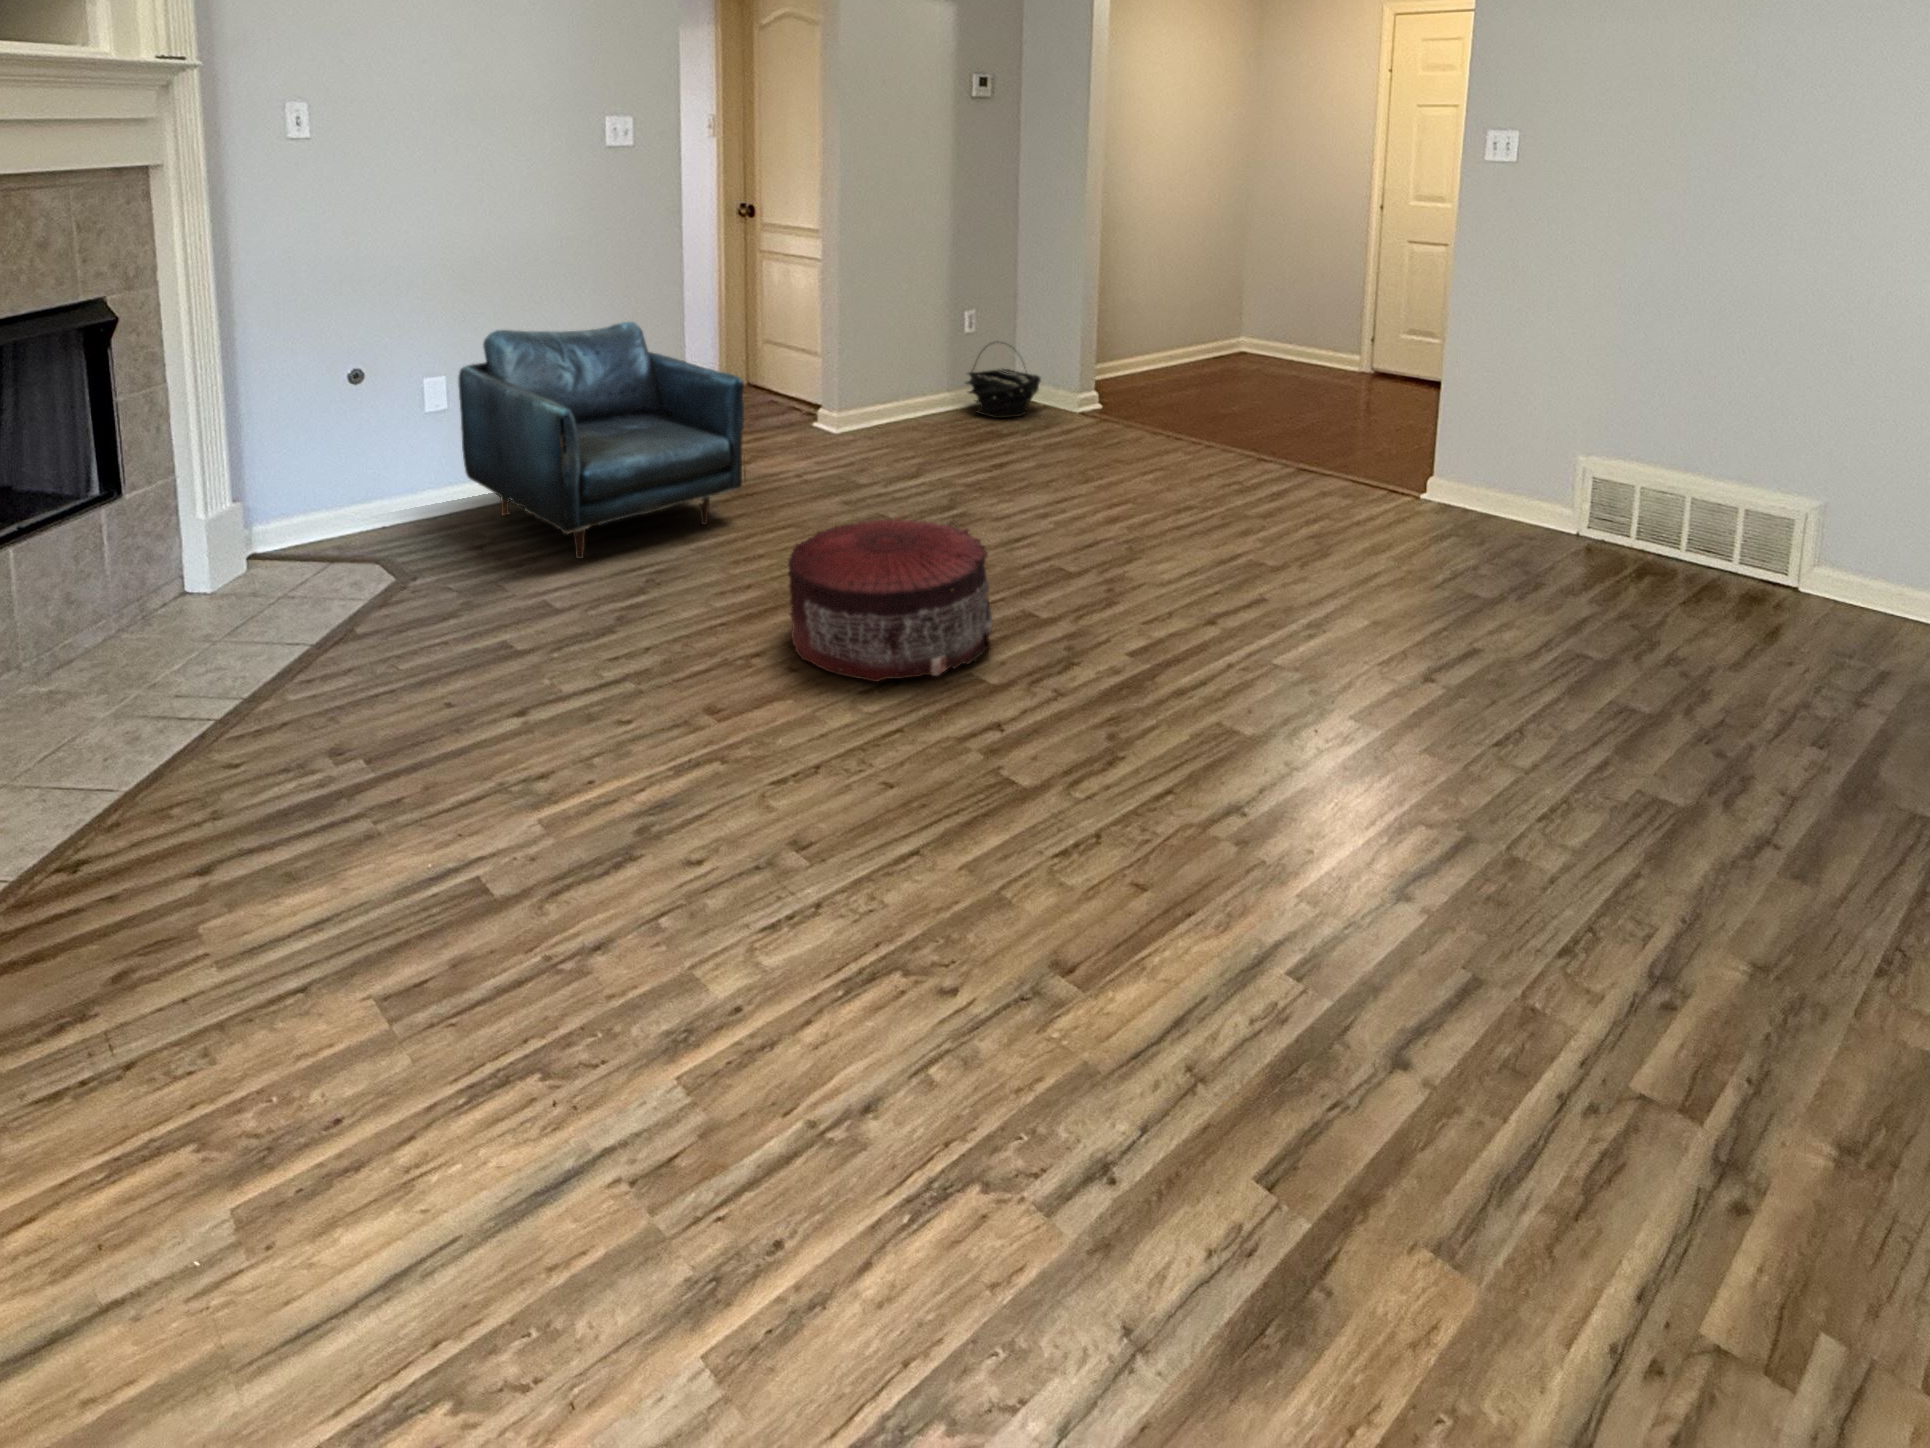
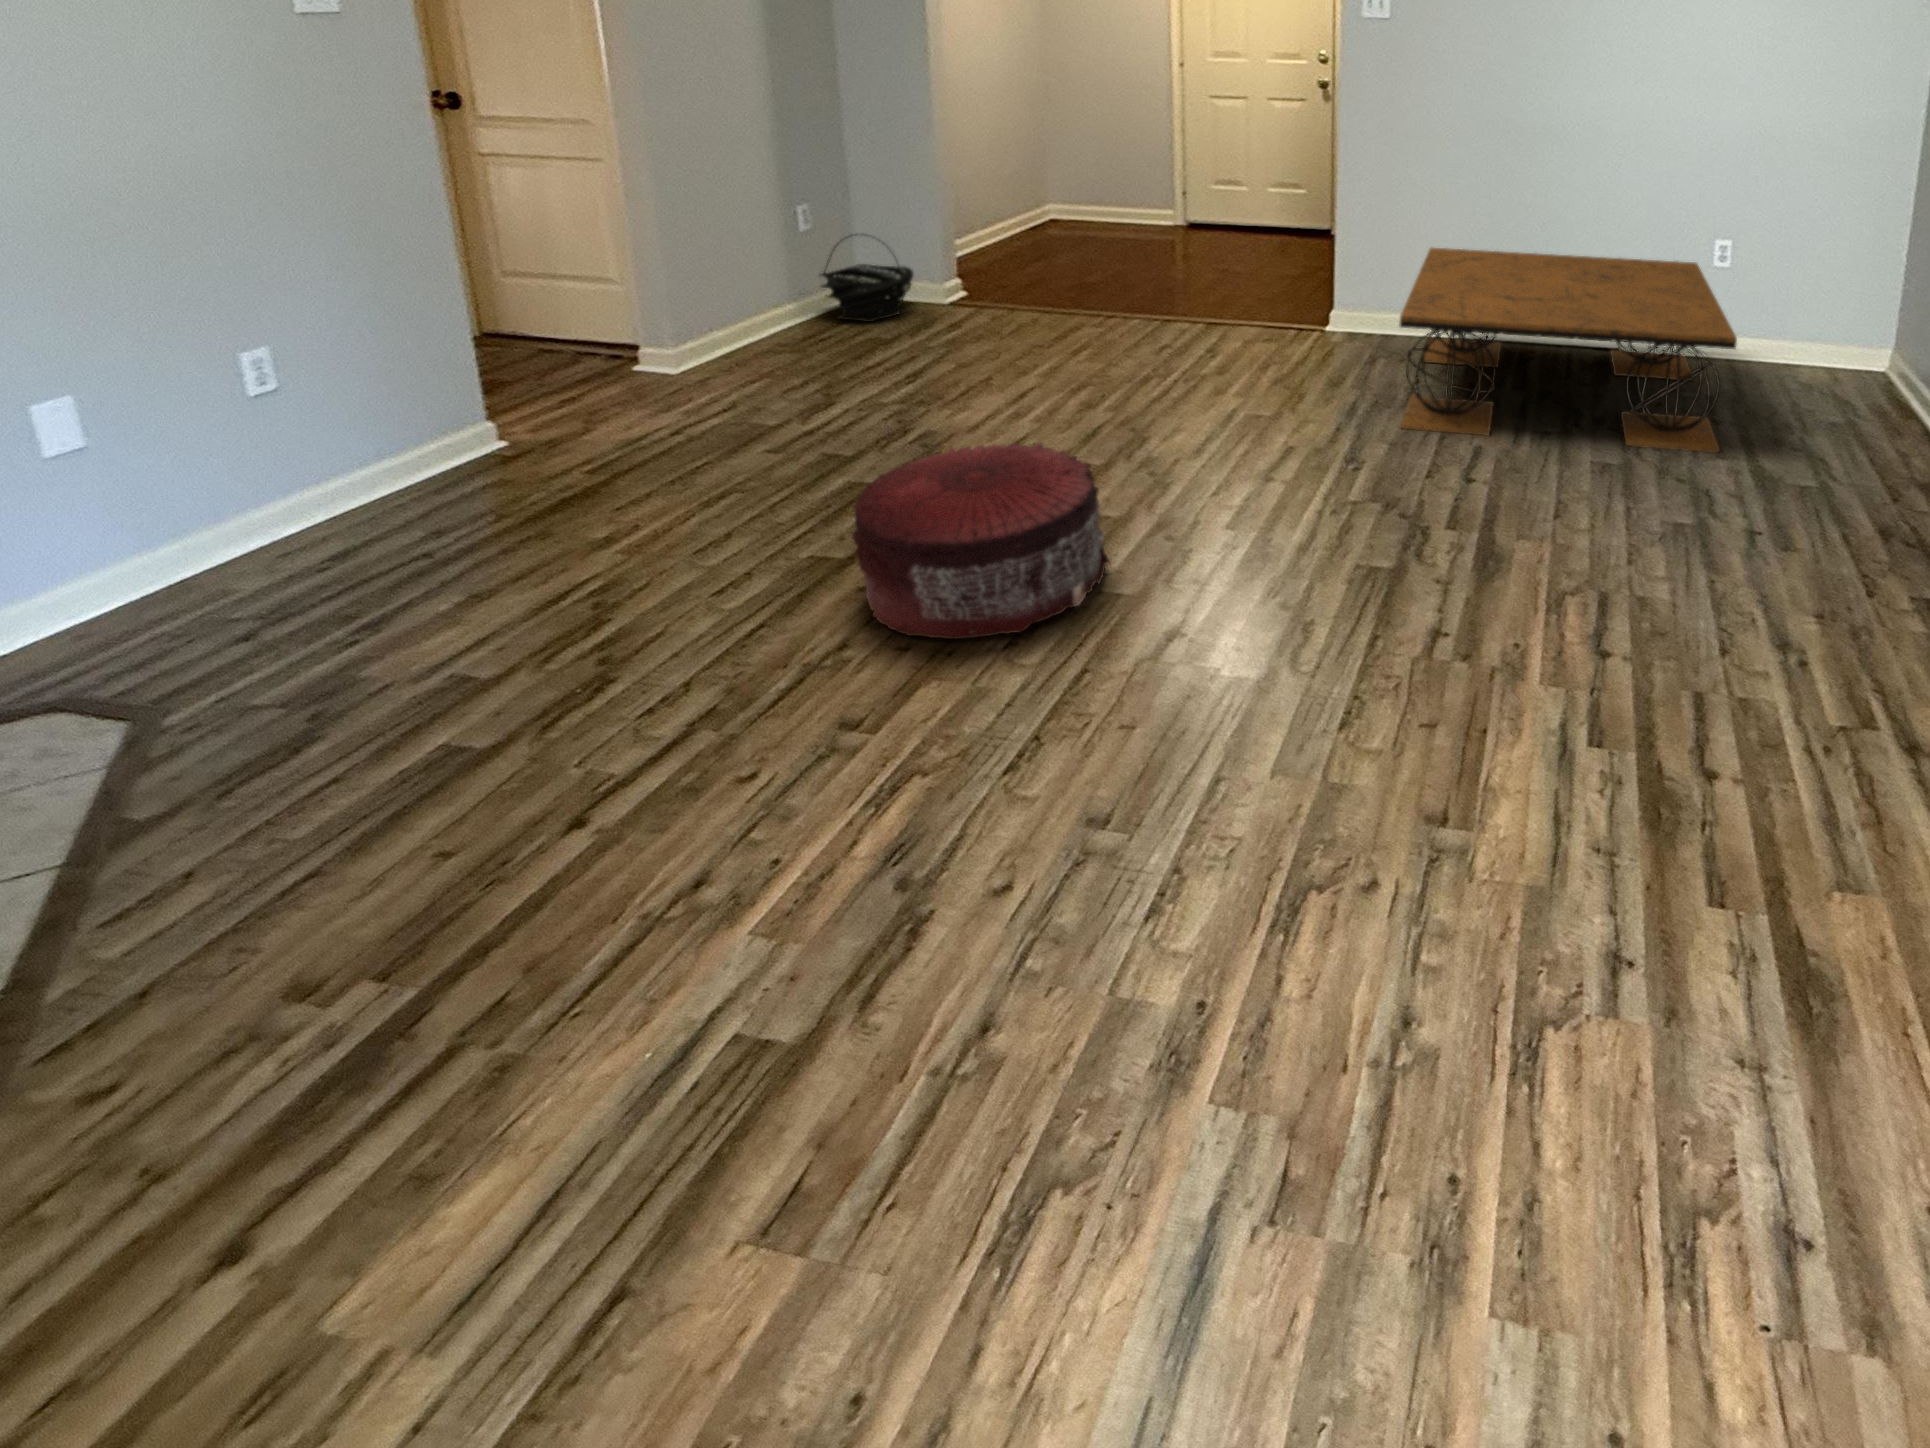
armchair: present [459,322,745,559] -> none [104,265,658,608]
coffee table: none [1394,420,1905,735] -> present [1400,247,1737,453]

